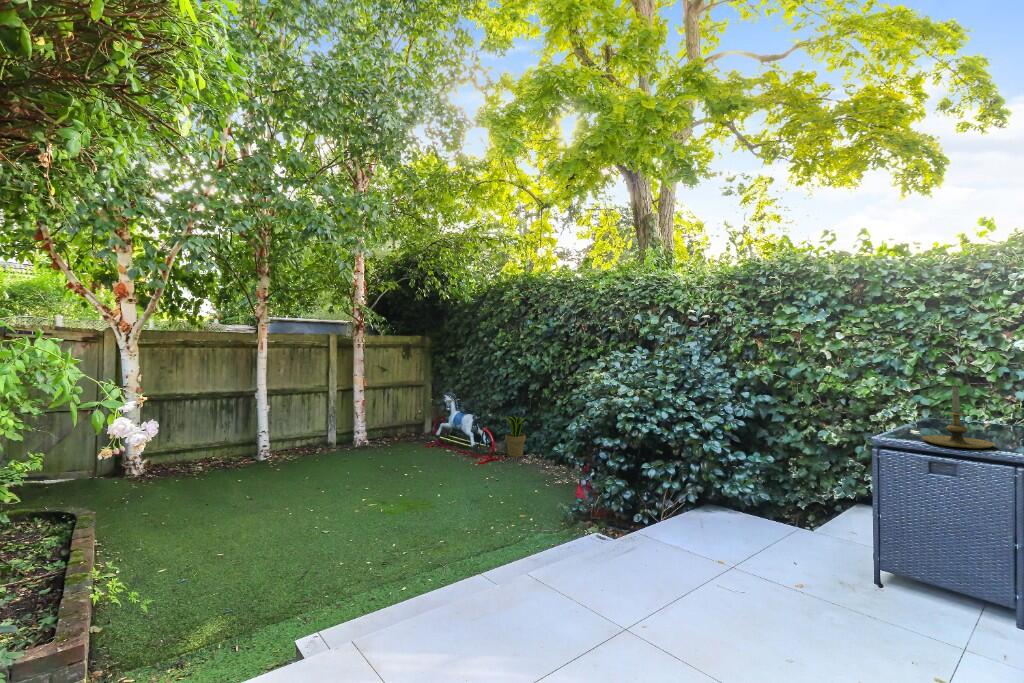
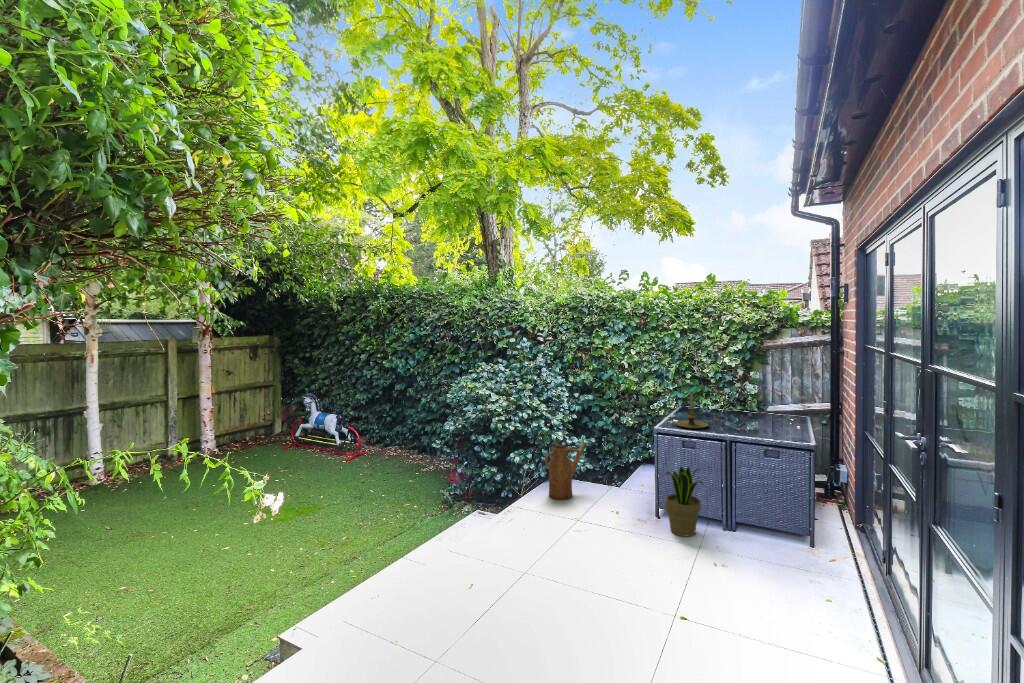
potted plant: present [503,415,526,457] -> present [665,467,703,537]
watering can: none [694,460,758,539] -> present [545,443,585,500]

